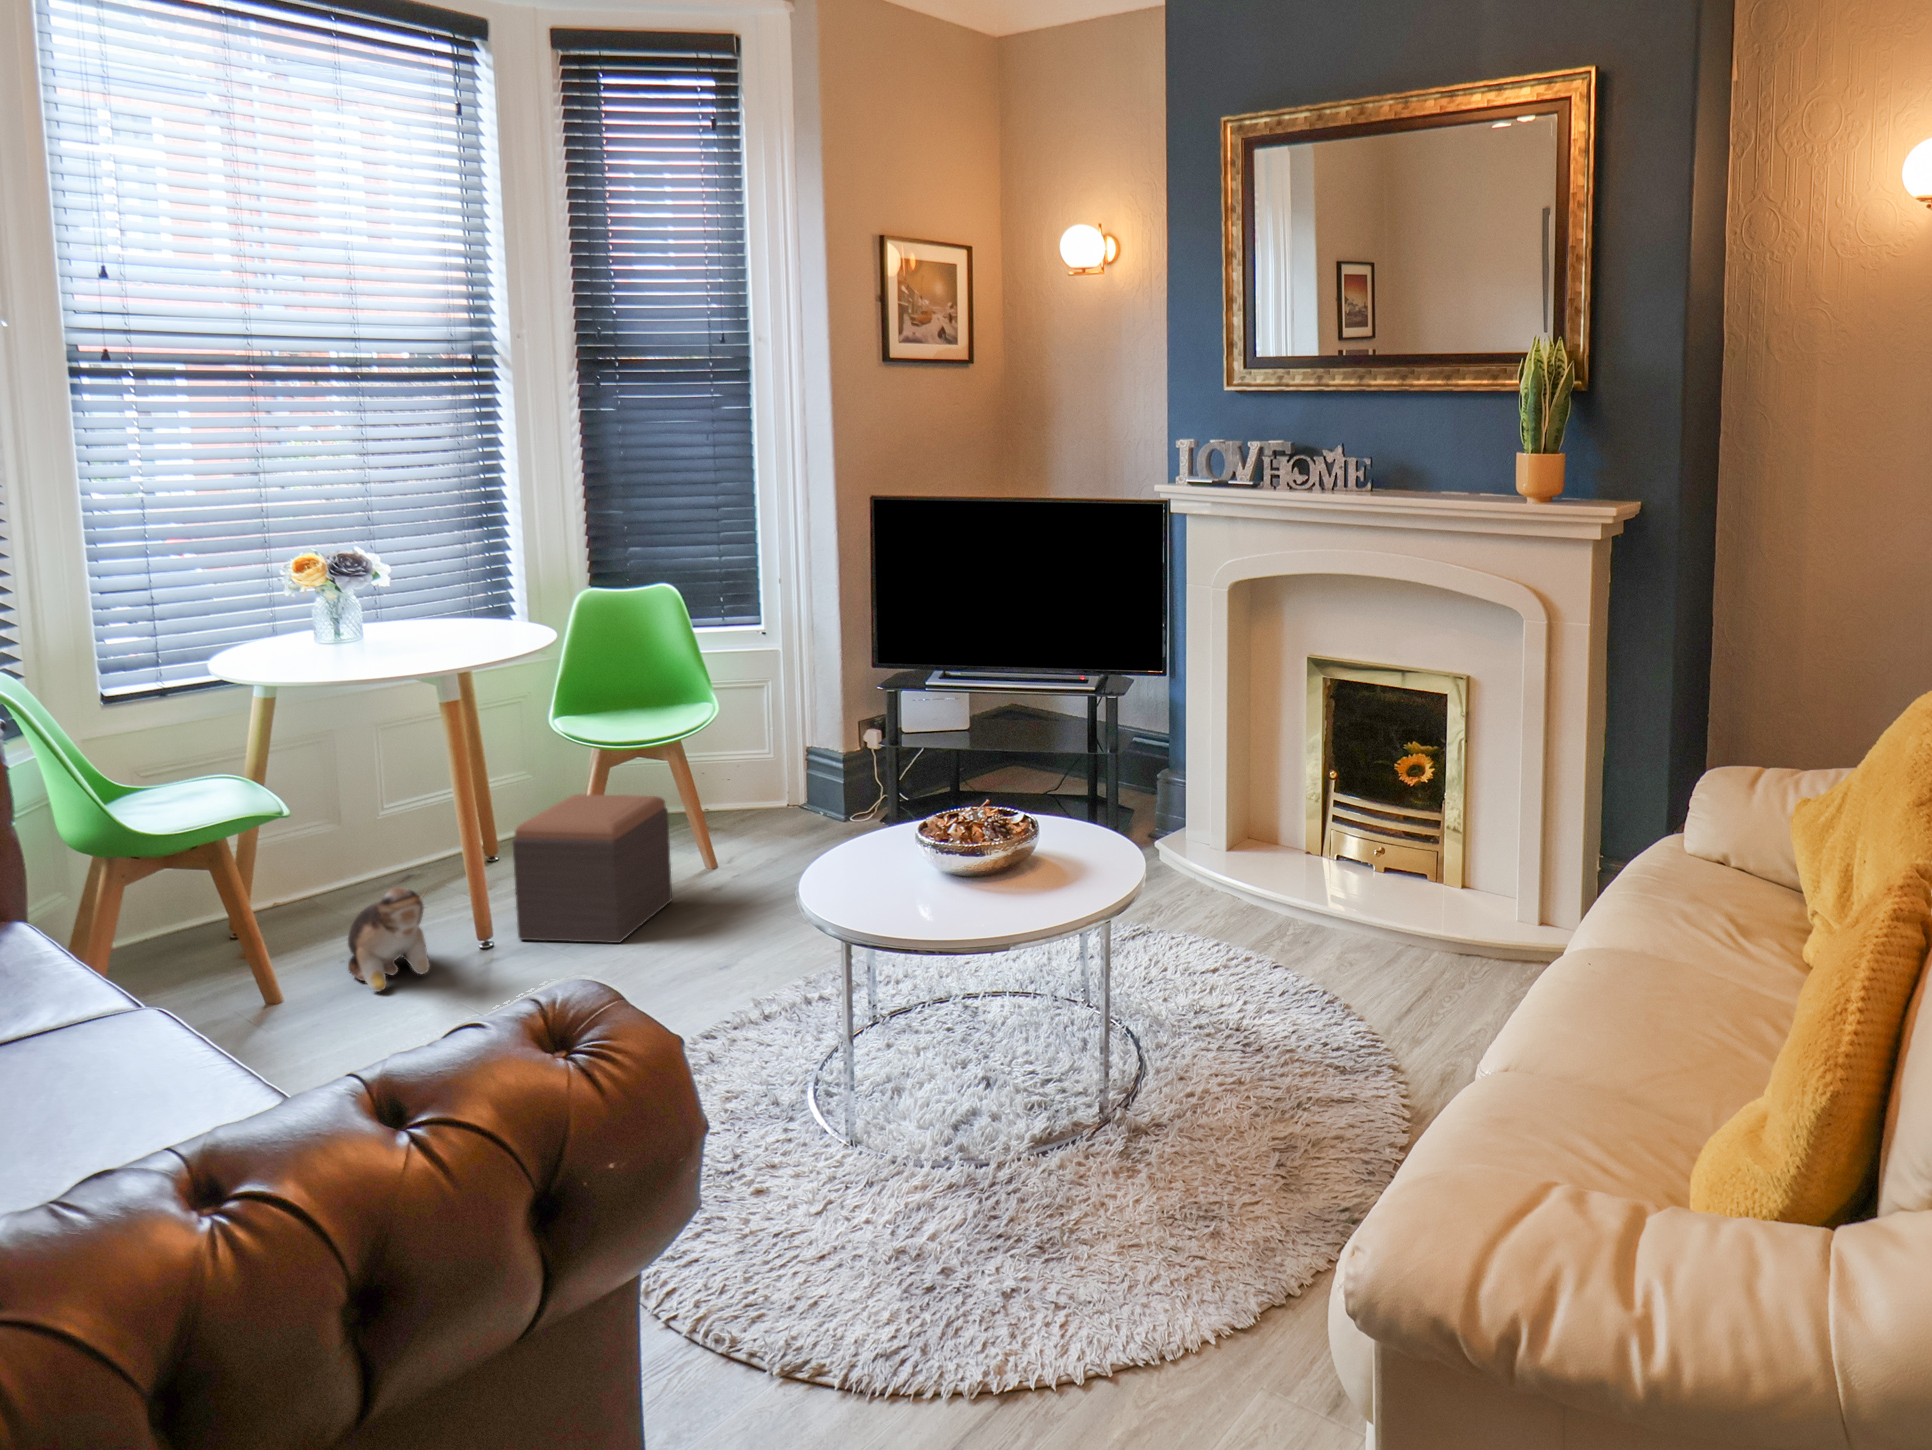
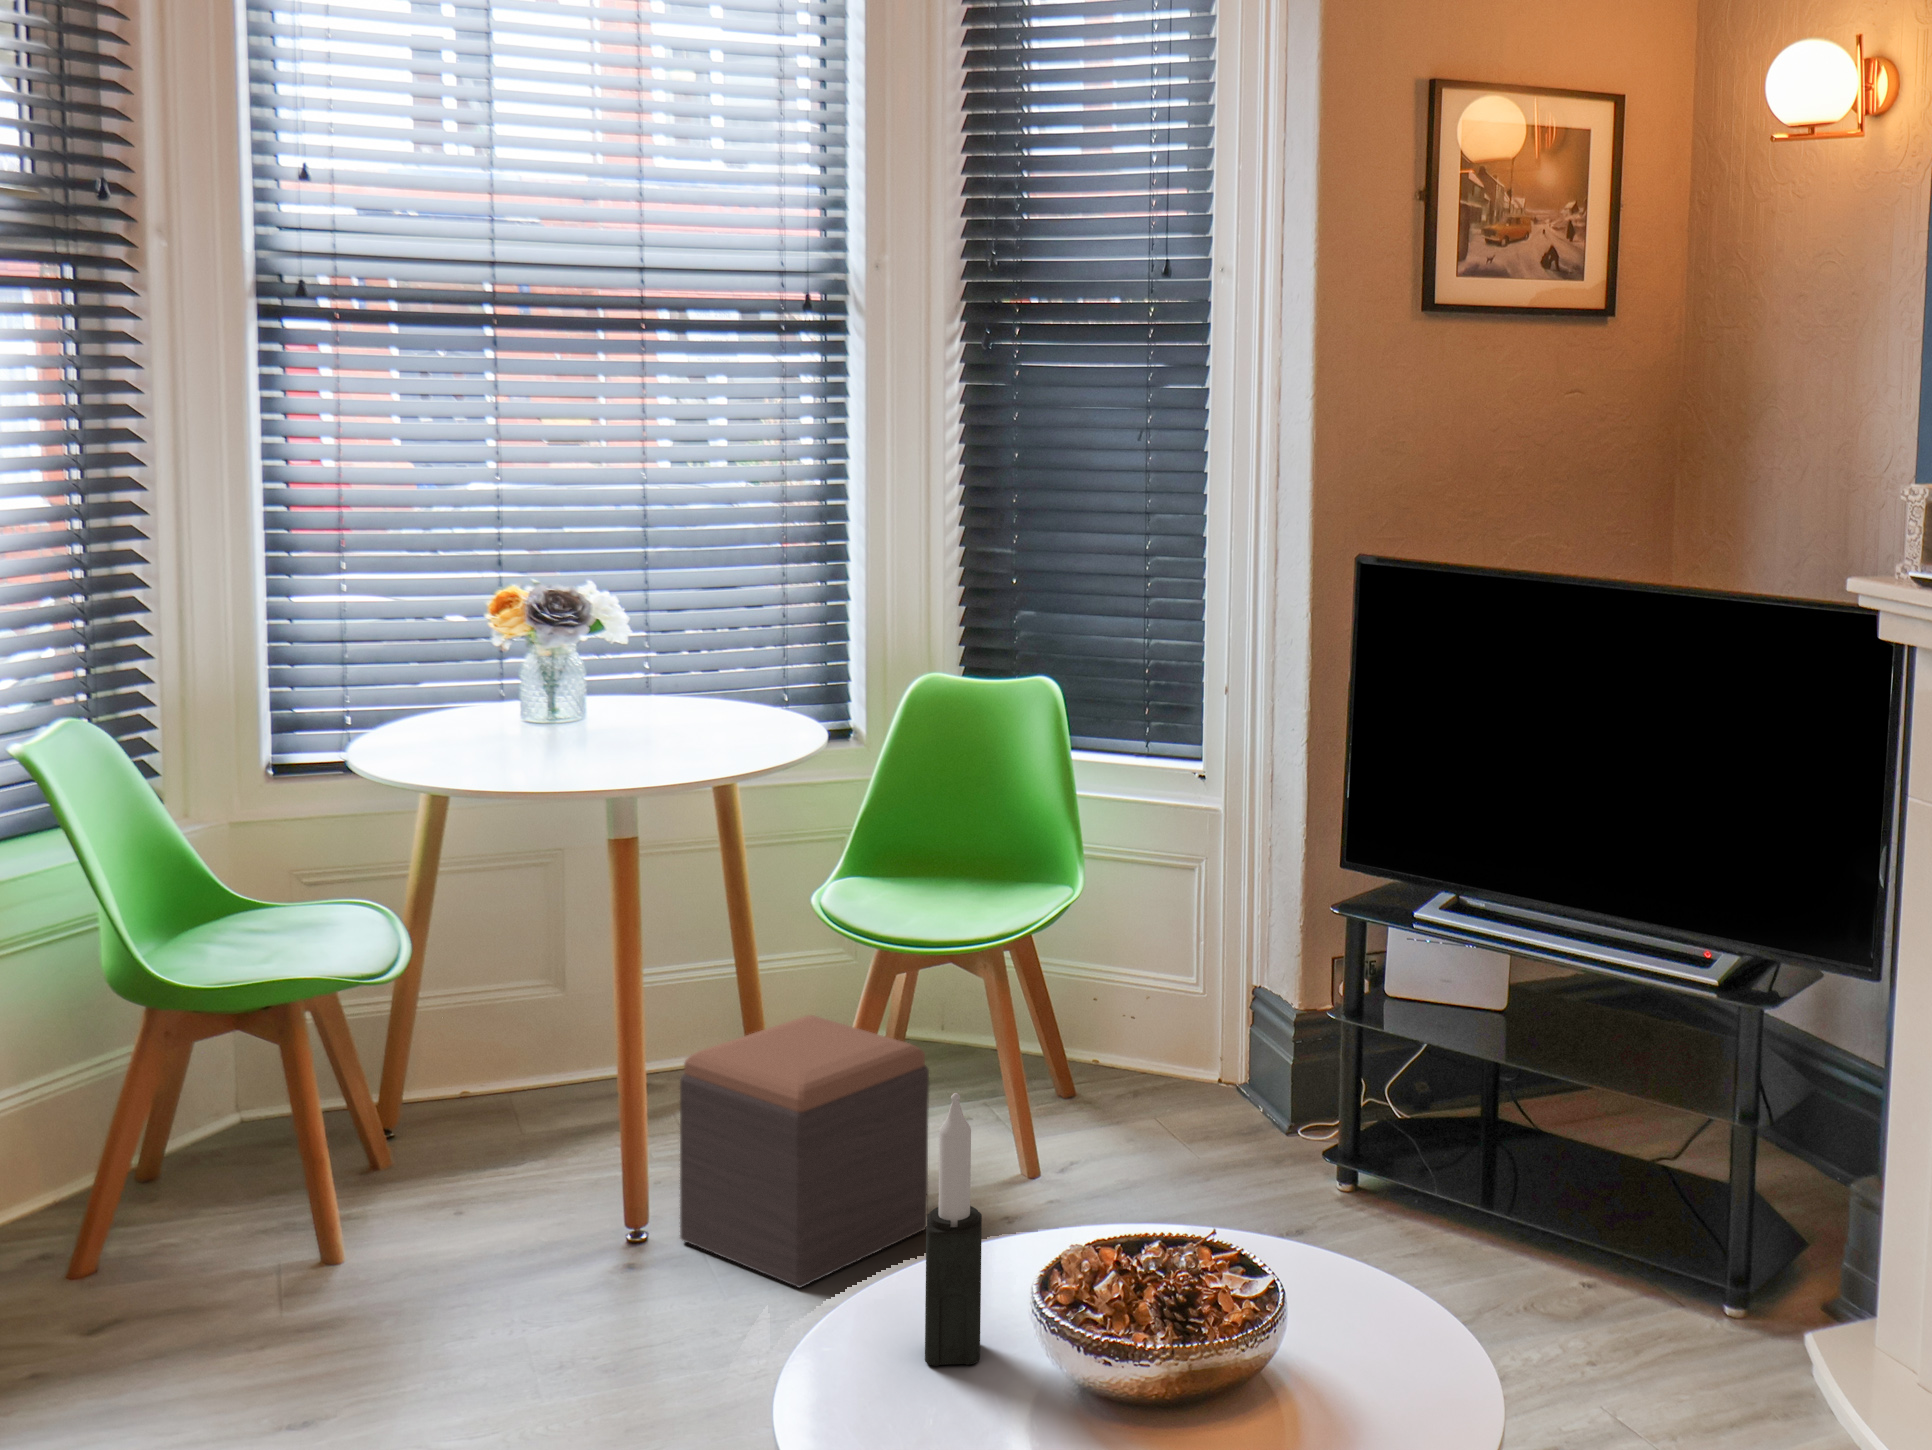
candle: none [879,751,912,883] -> present [925,1093,982,1366]
plush toy: present [348,887,430,992] -> none [435,1121,543,1280]

